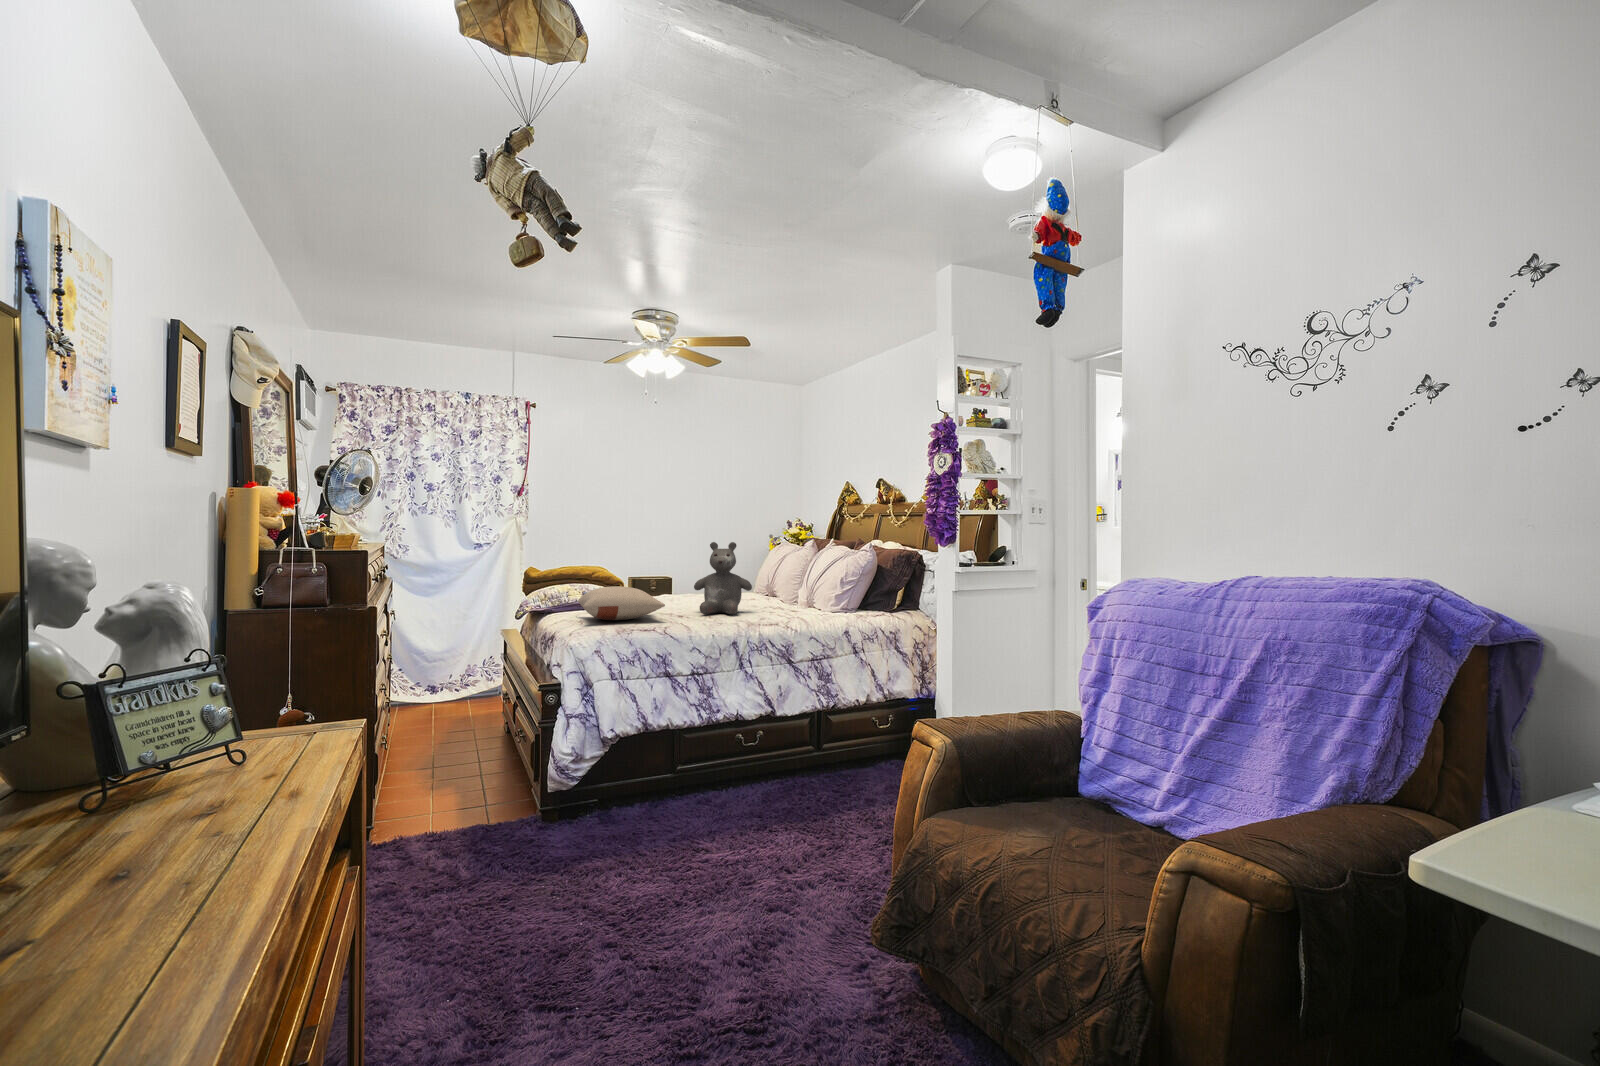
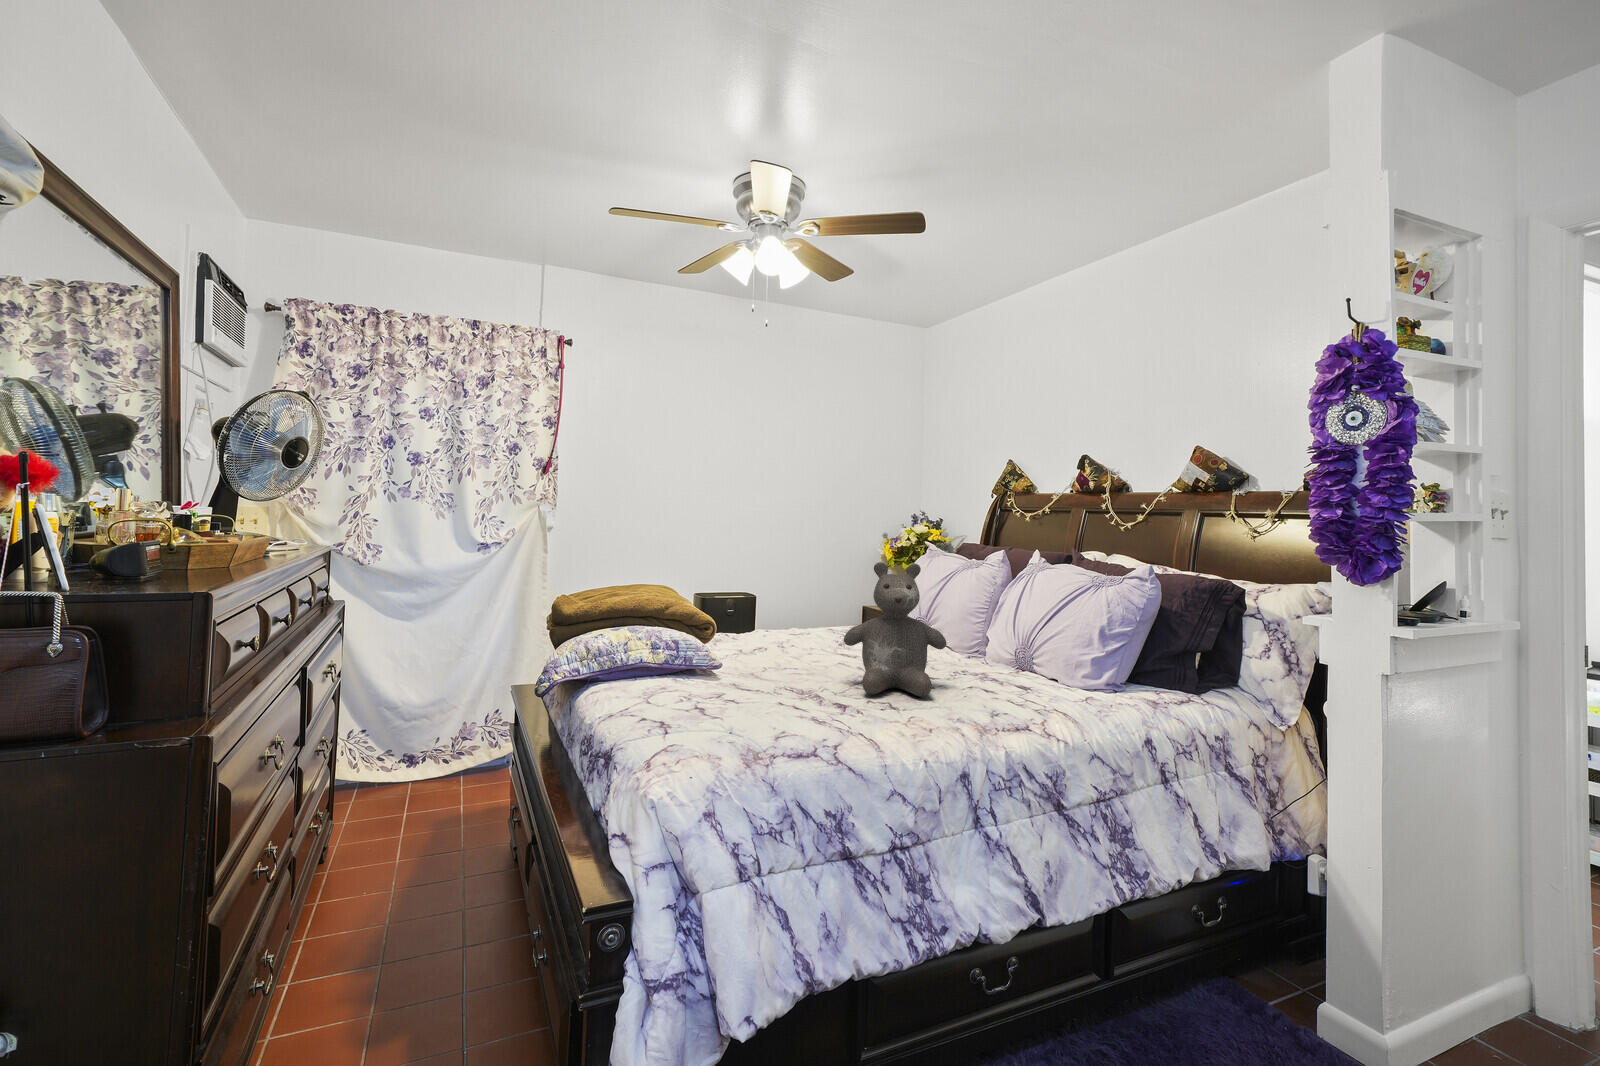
pillow: present [578,586,665,620] -> none [648,646,819,714]

